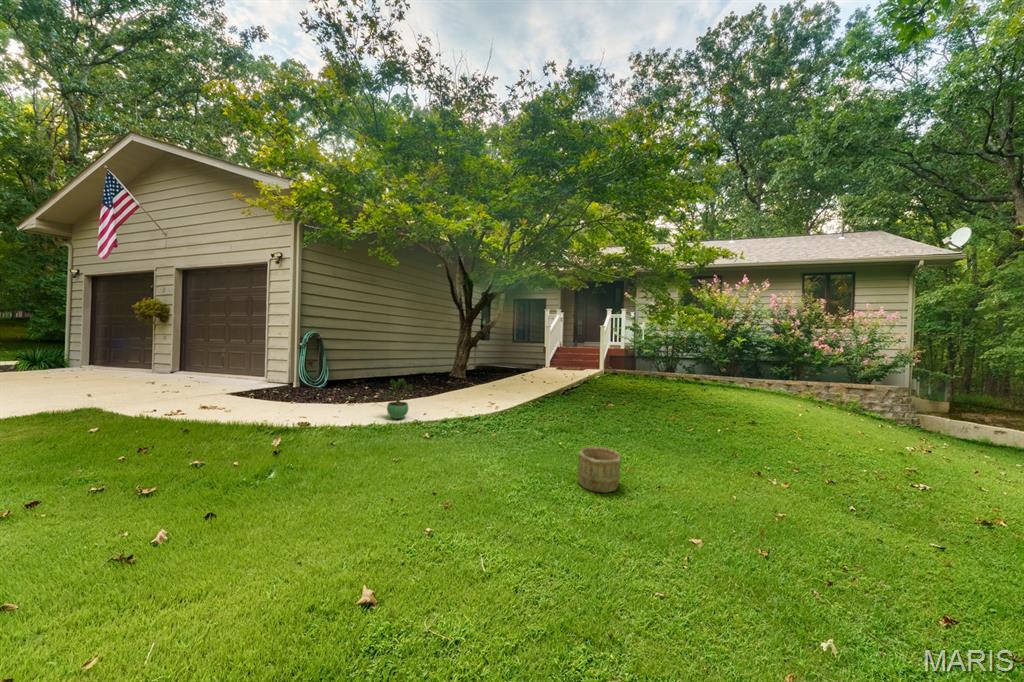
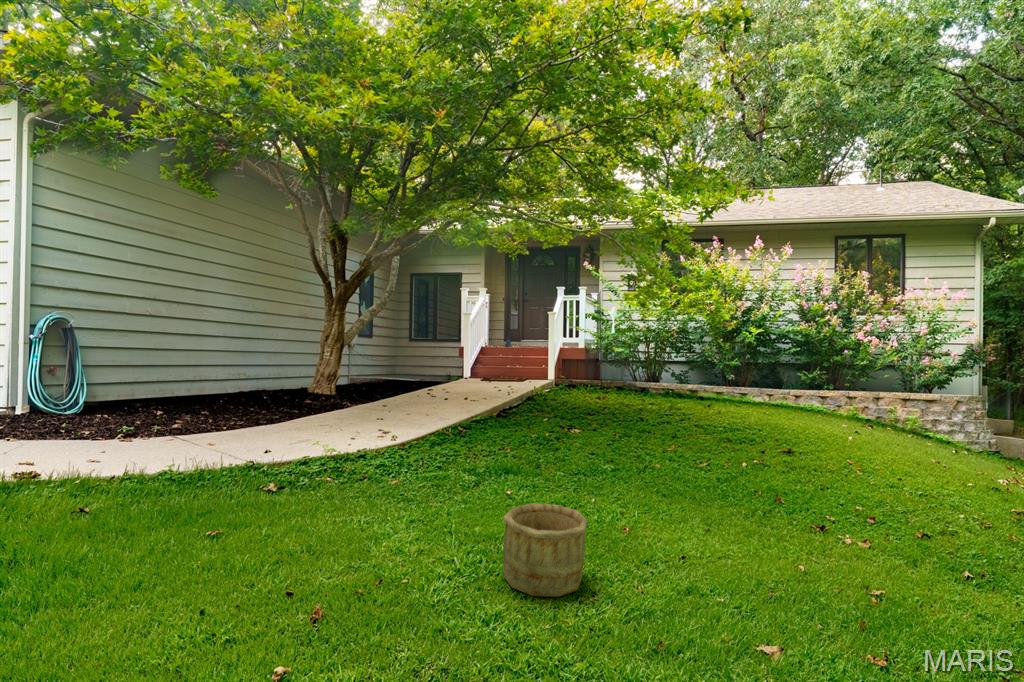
potted plant: present [385,379,413,419] -> none [132,388,194,468]

